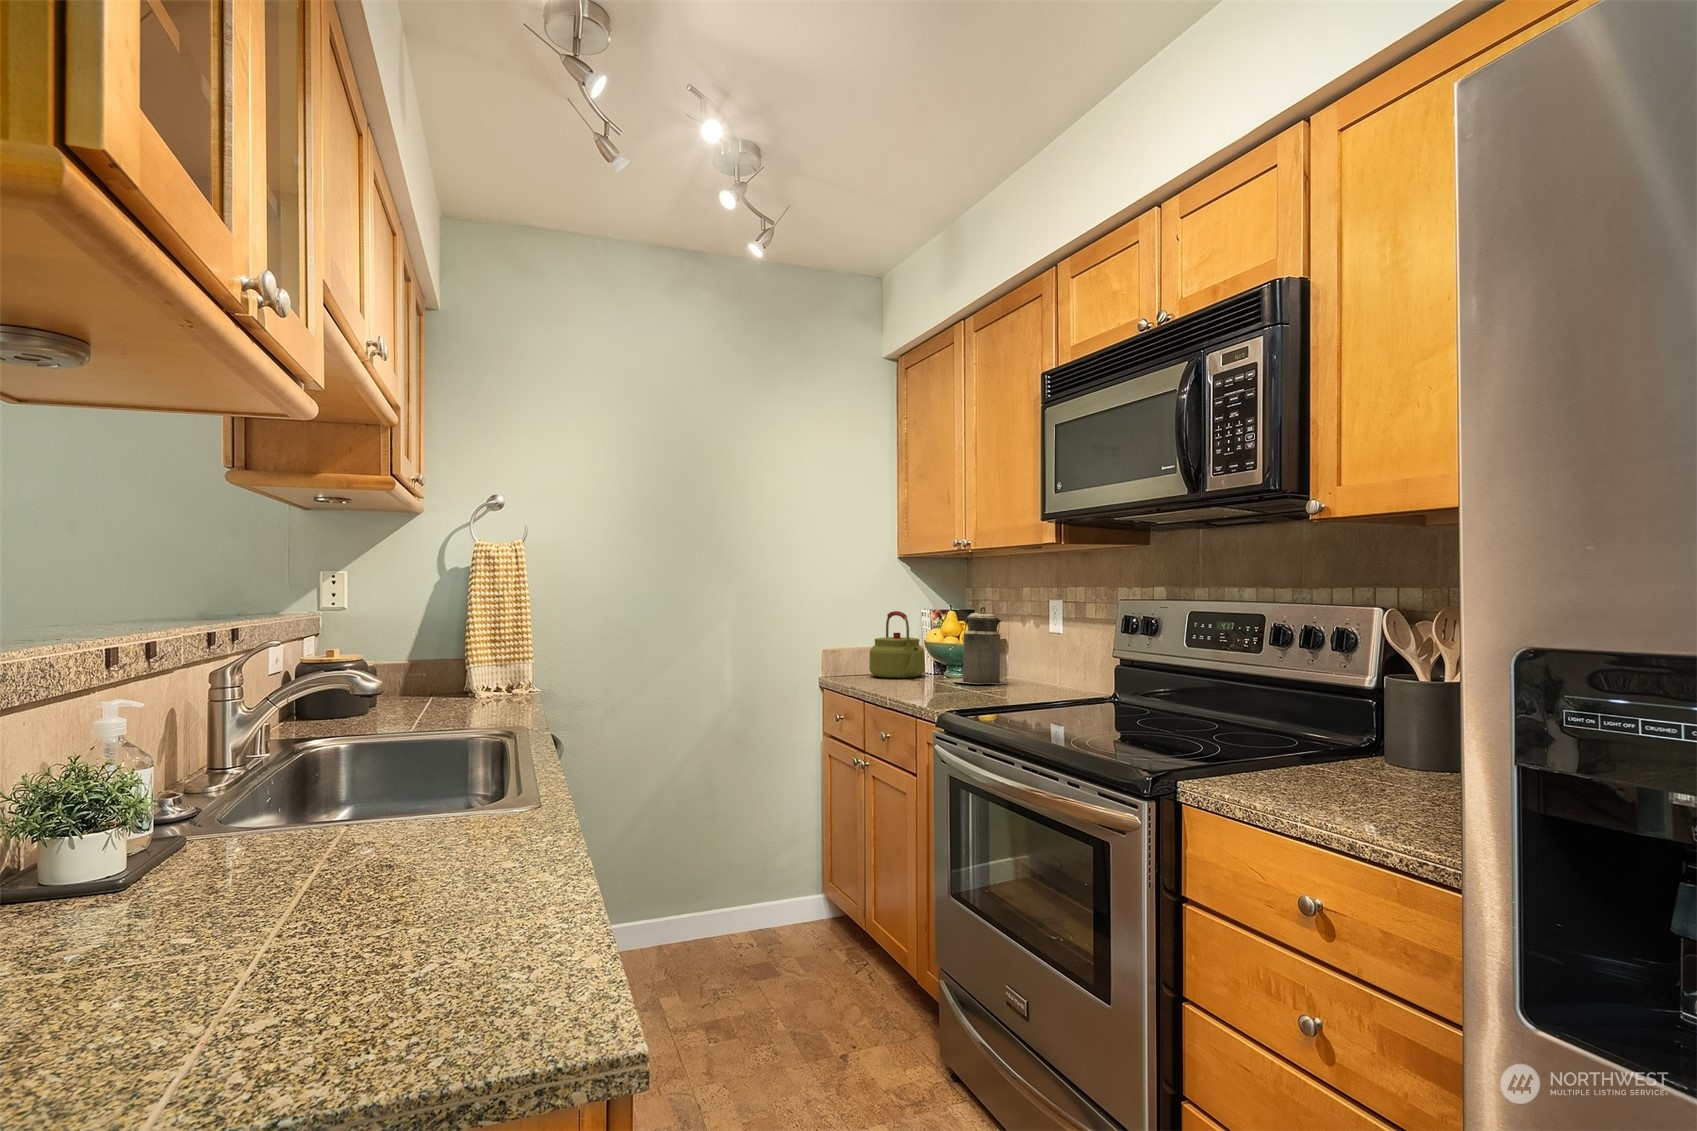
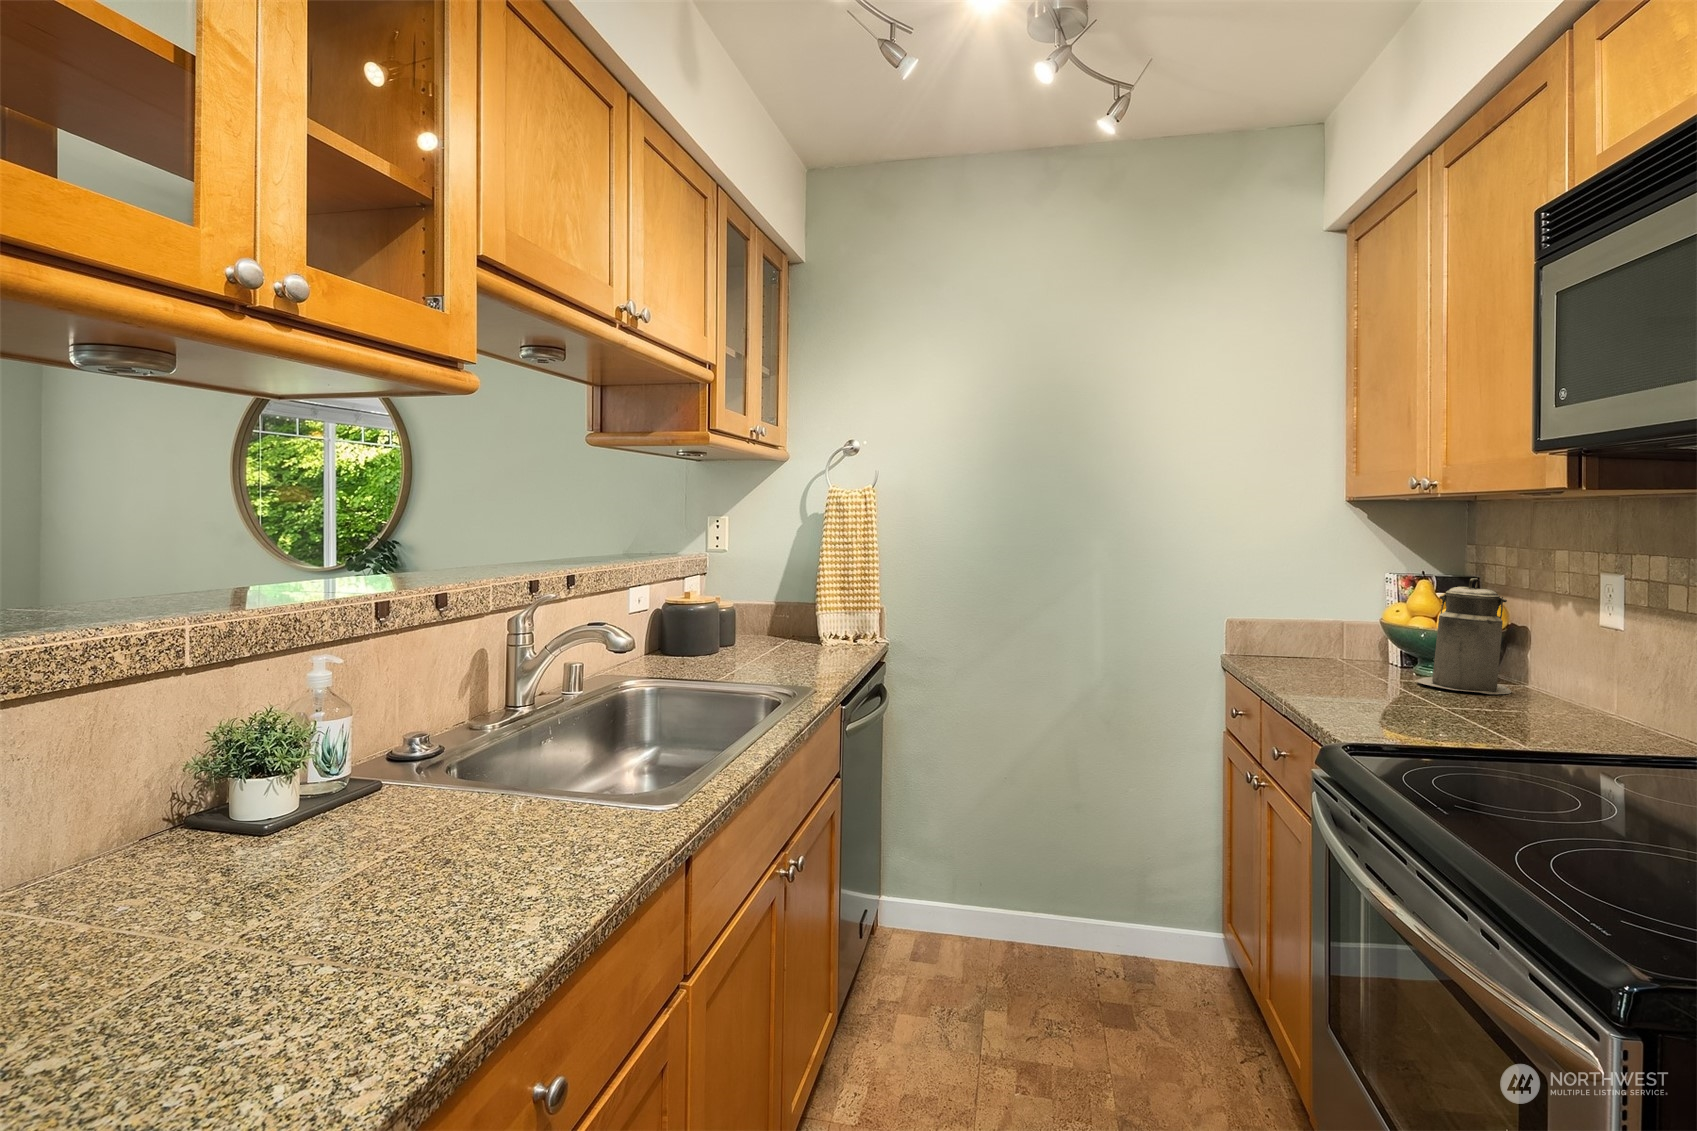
kettle: present [869,611,925,678] -> none [1297,576,1382,667]

